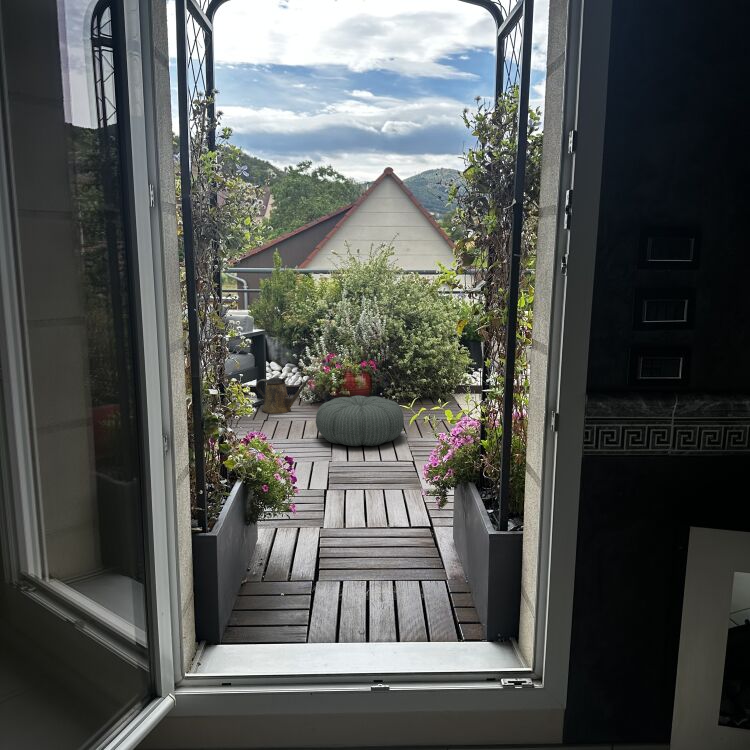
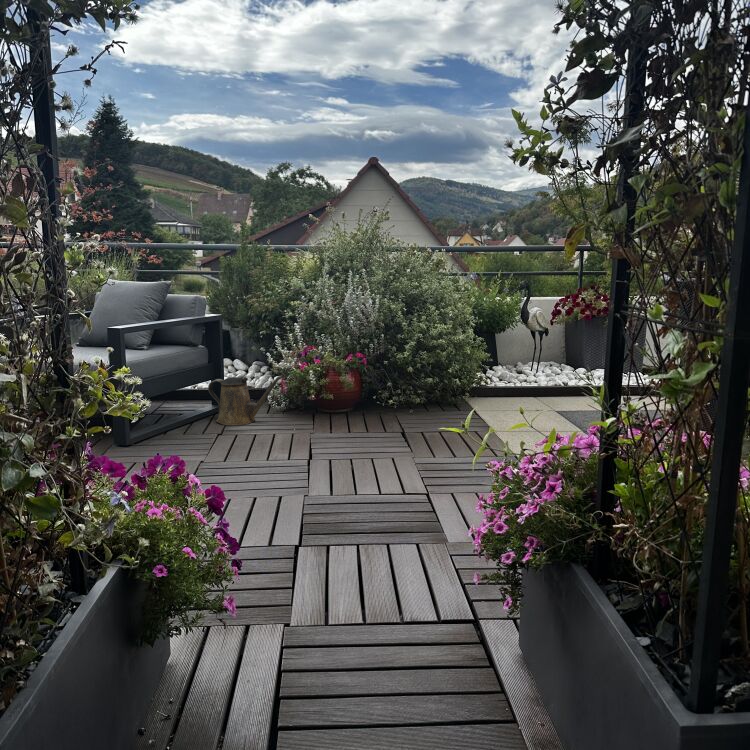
pouf: present [316,396,404,446] -> none [286,401,410,472]

